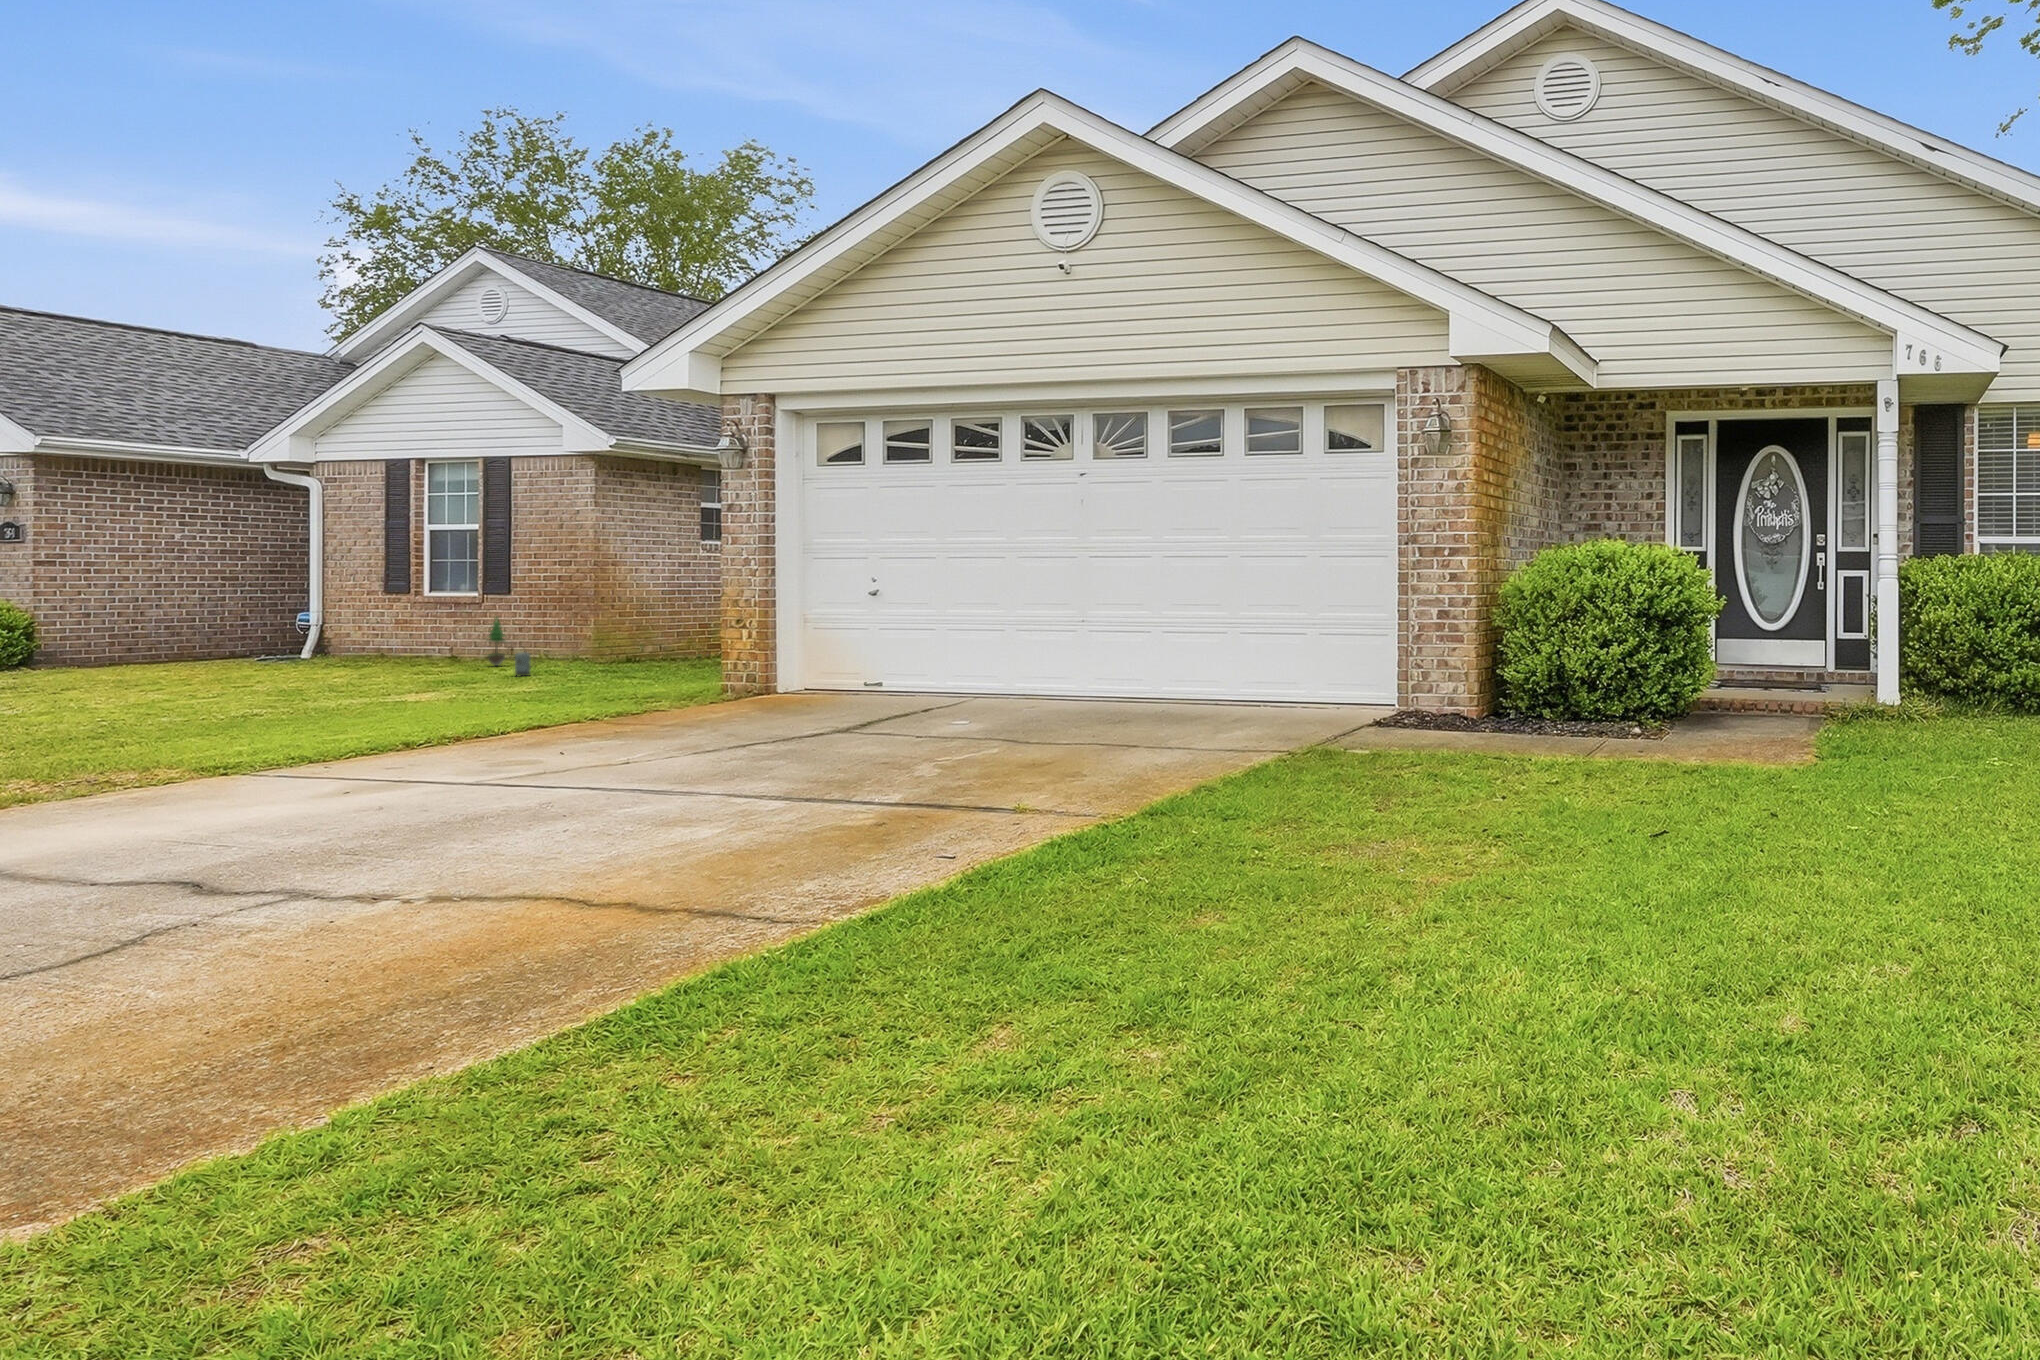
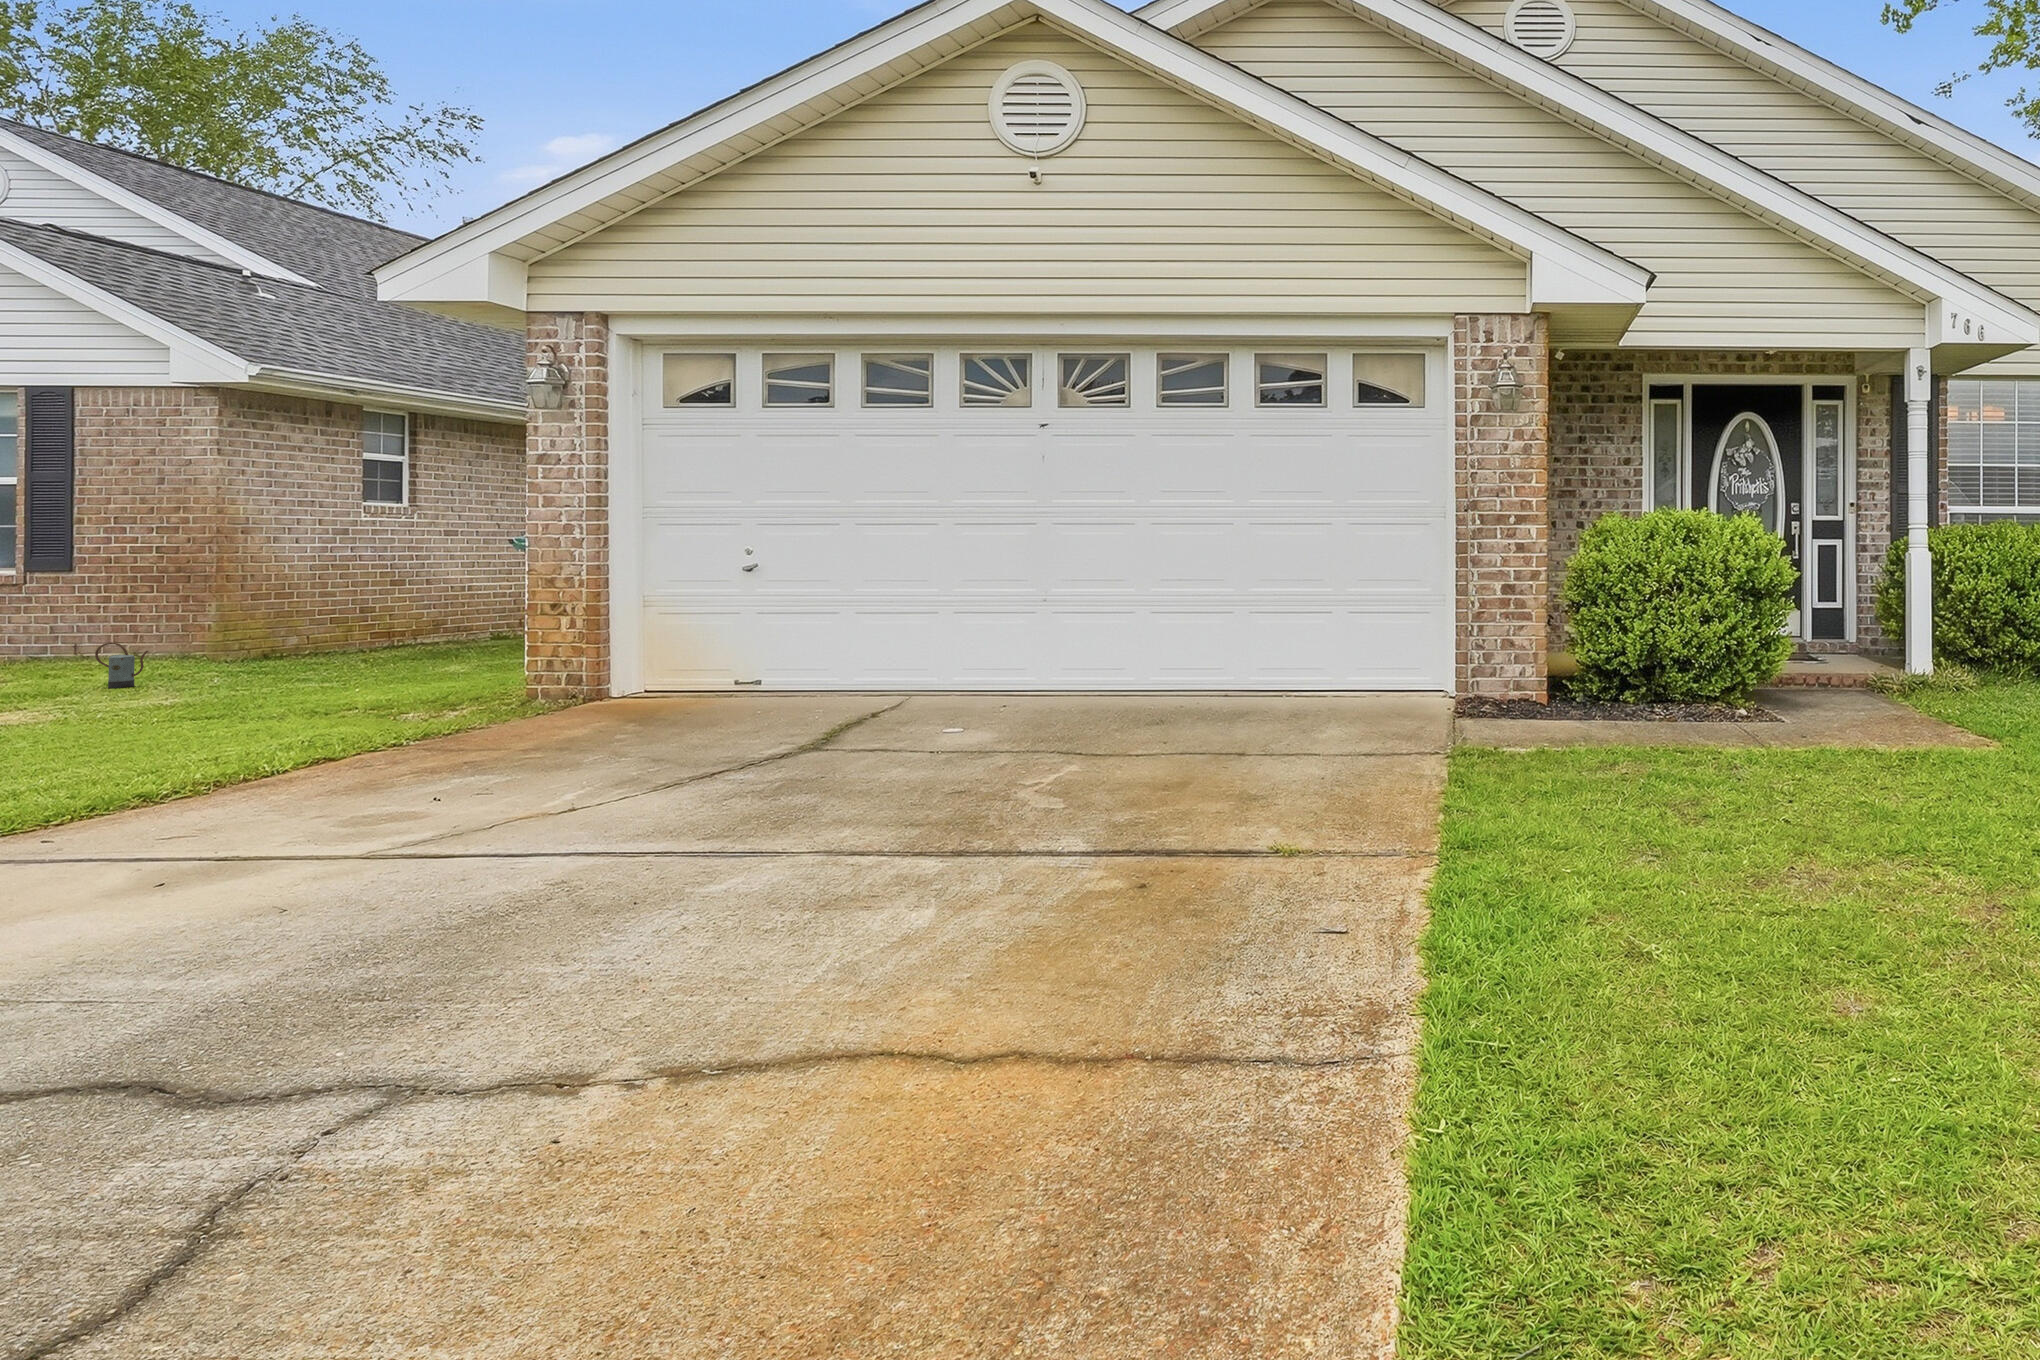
potted tree: present [488,617,505,666] -> none [38,603,77,674]

